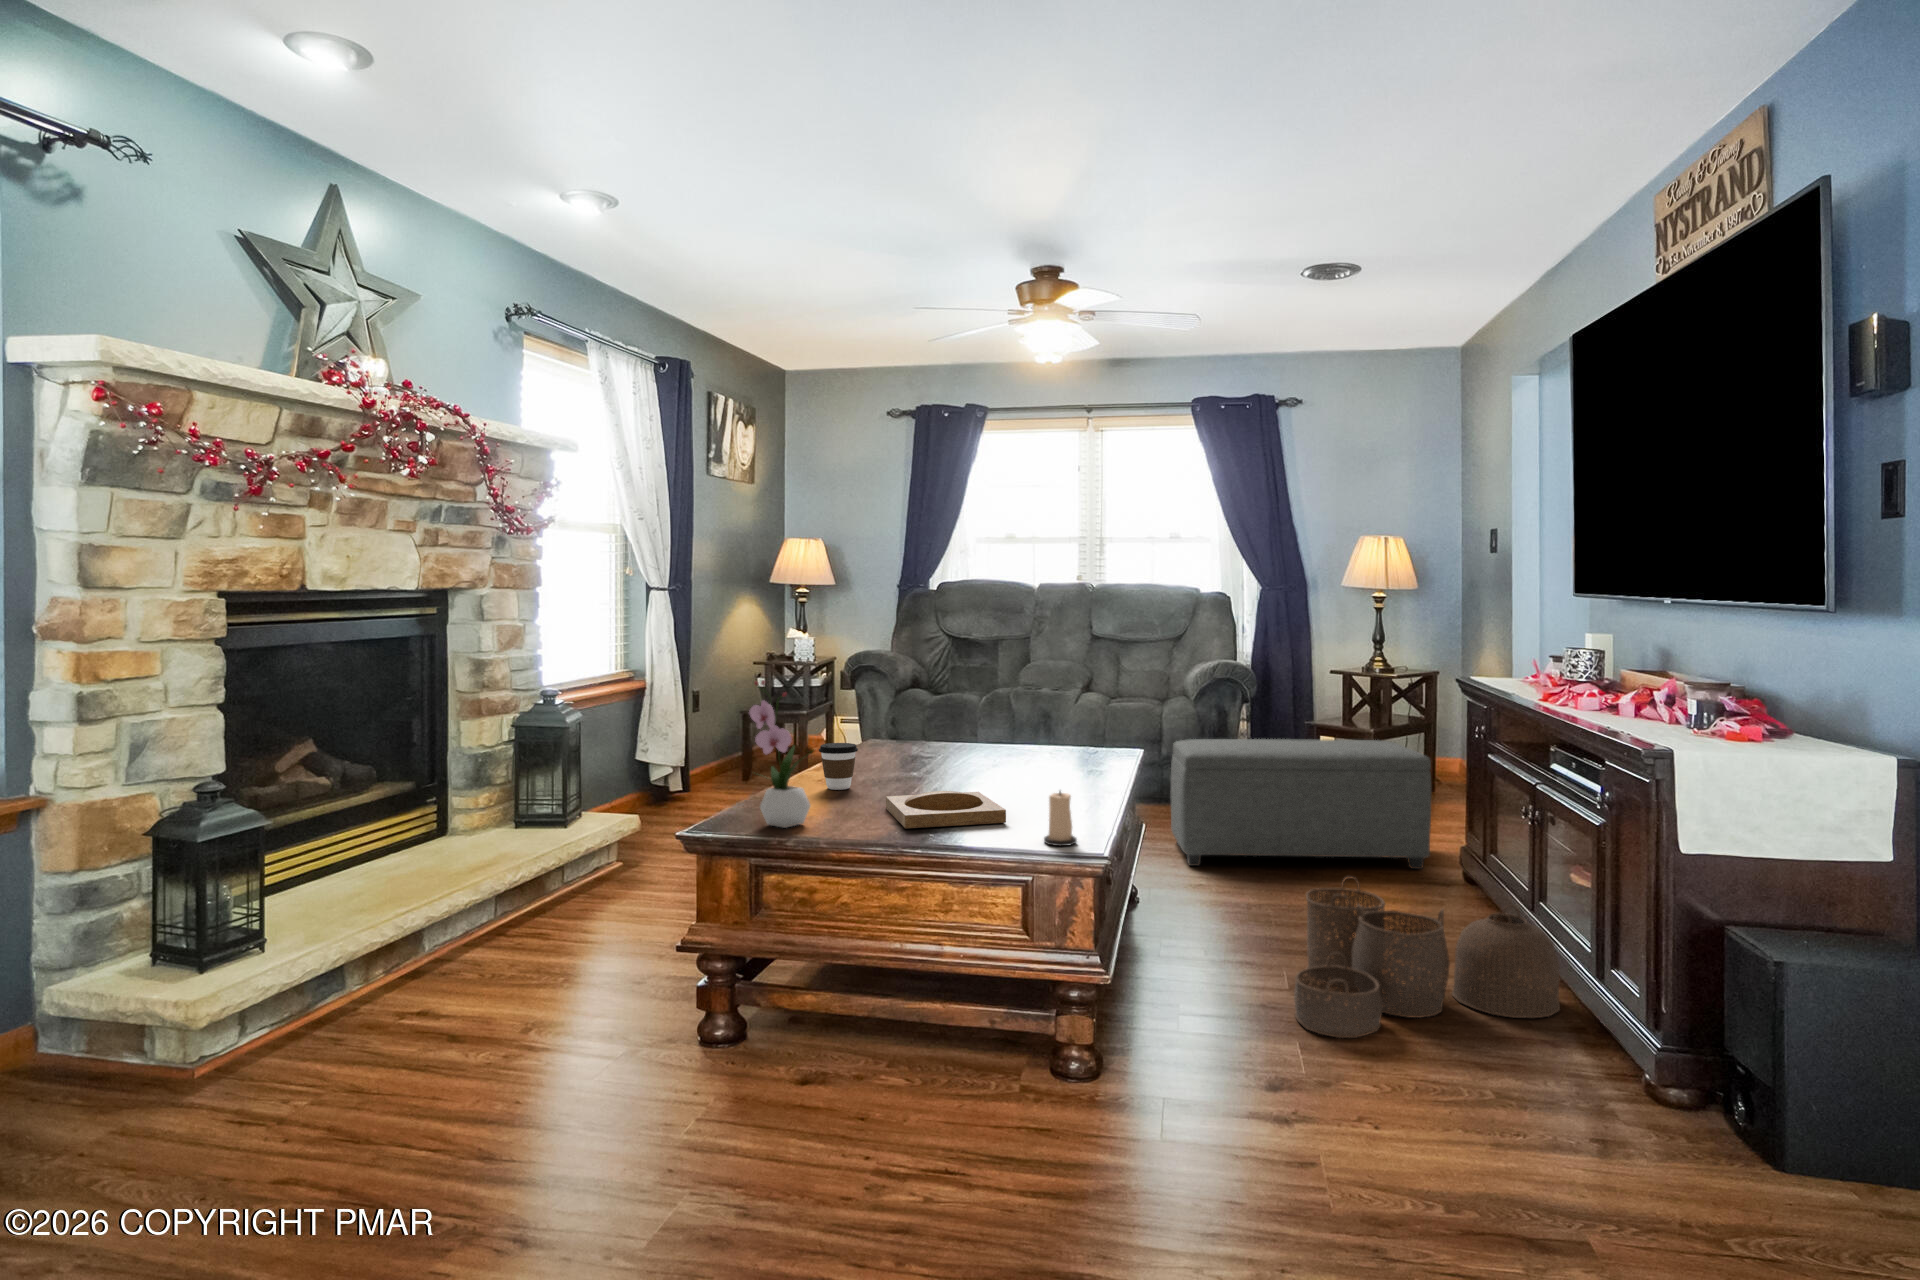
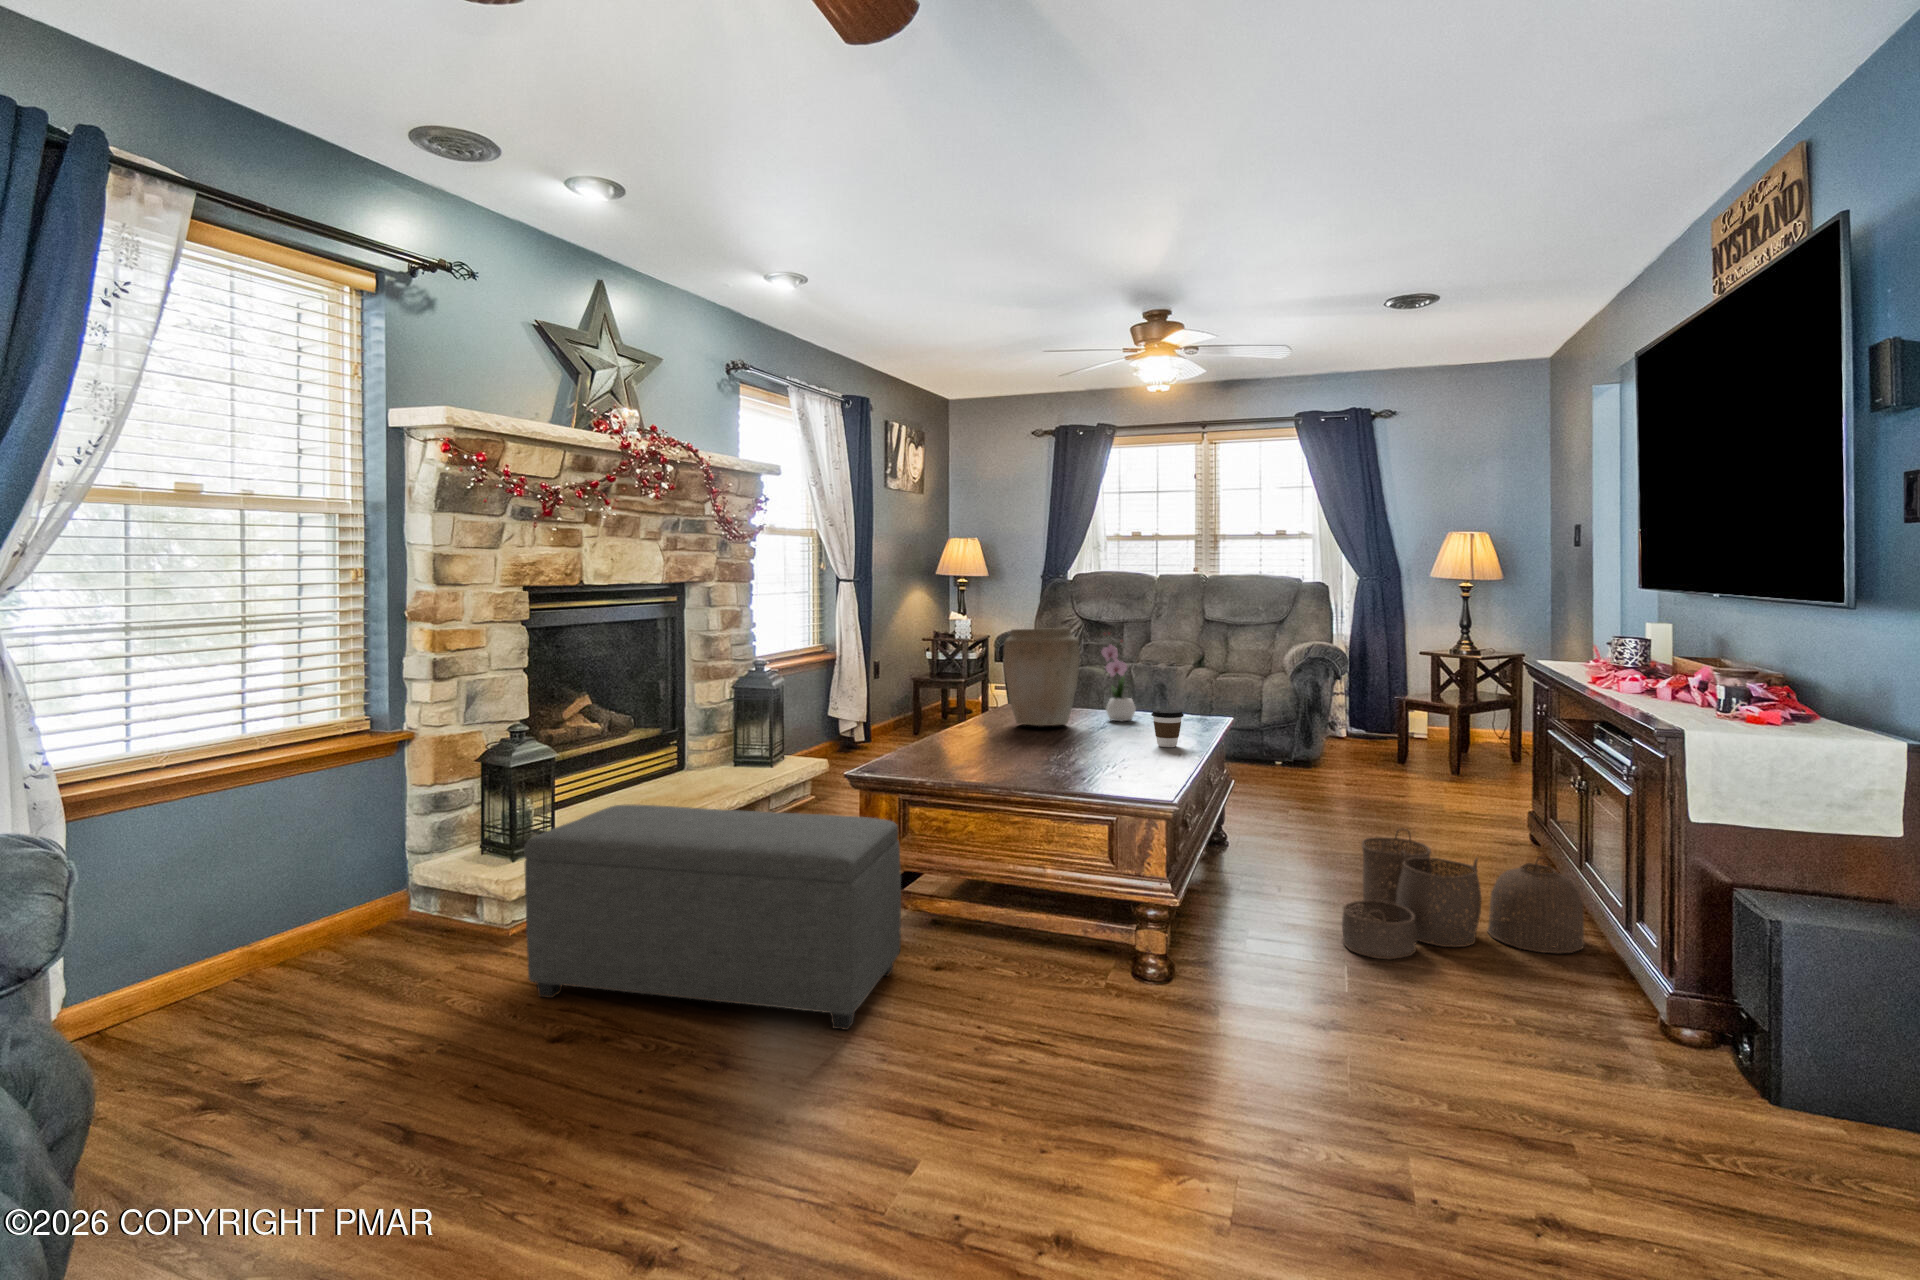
vase: none [872,644,965,764] -> present [1004,628,1080,726]
flower arrangement: present [749,680,810,828] -> present [1101,633,1136,721]
ottoman: present [1171,739,1431,869] -> present [524,805,901,1030]
coffee cup: present [819,743,858,790] -> present [1151,709,1184,747]
tray: present [886,791,1006,828] -> none [1008,747,1101,774]
candle: present [1044,791,1077,846] -> none [1128,746,1154,791]

